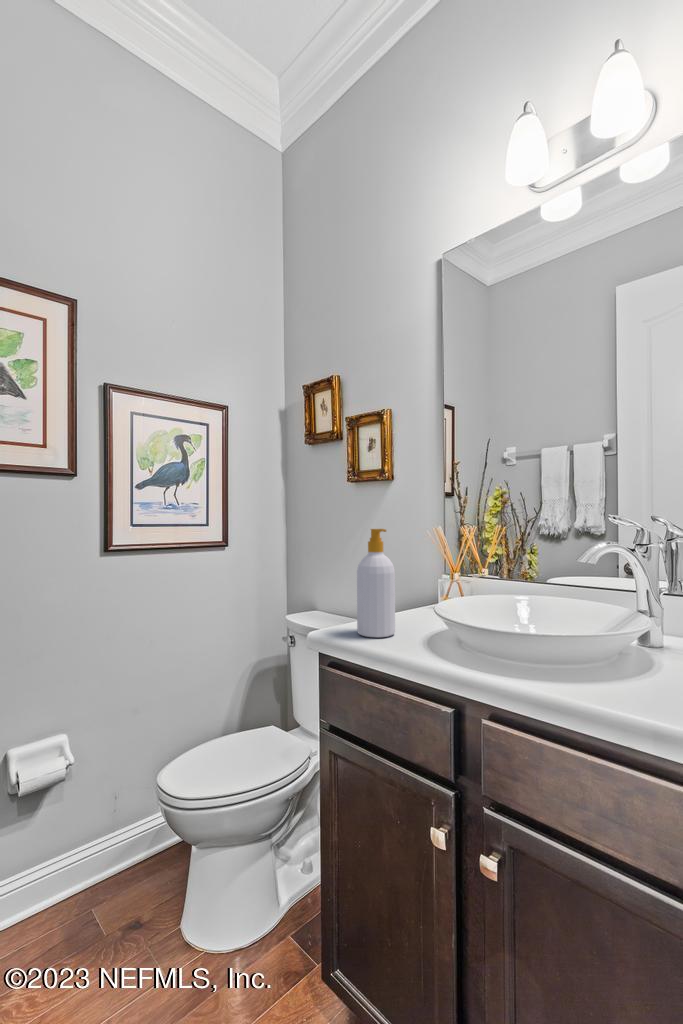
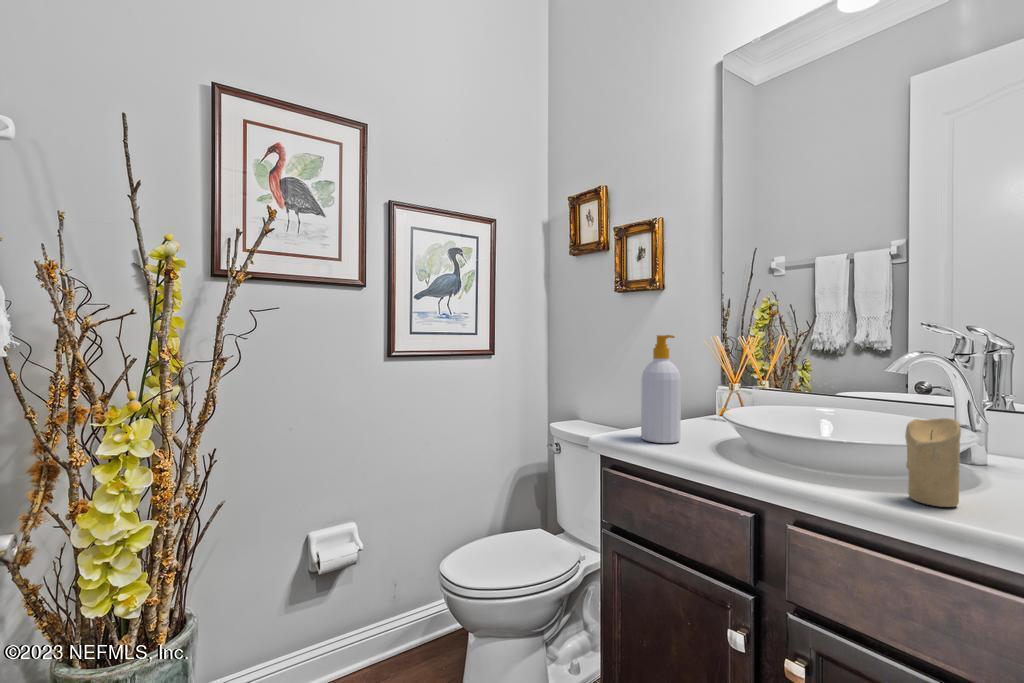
candle: none [584,611,629,697] -> present [905,418,961,507]

